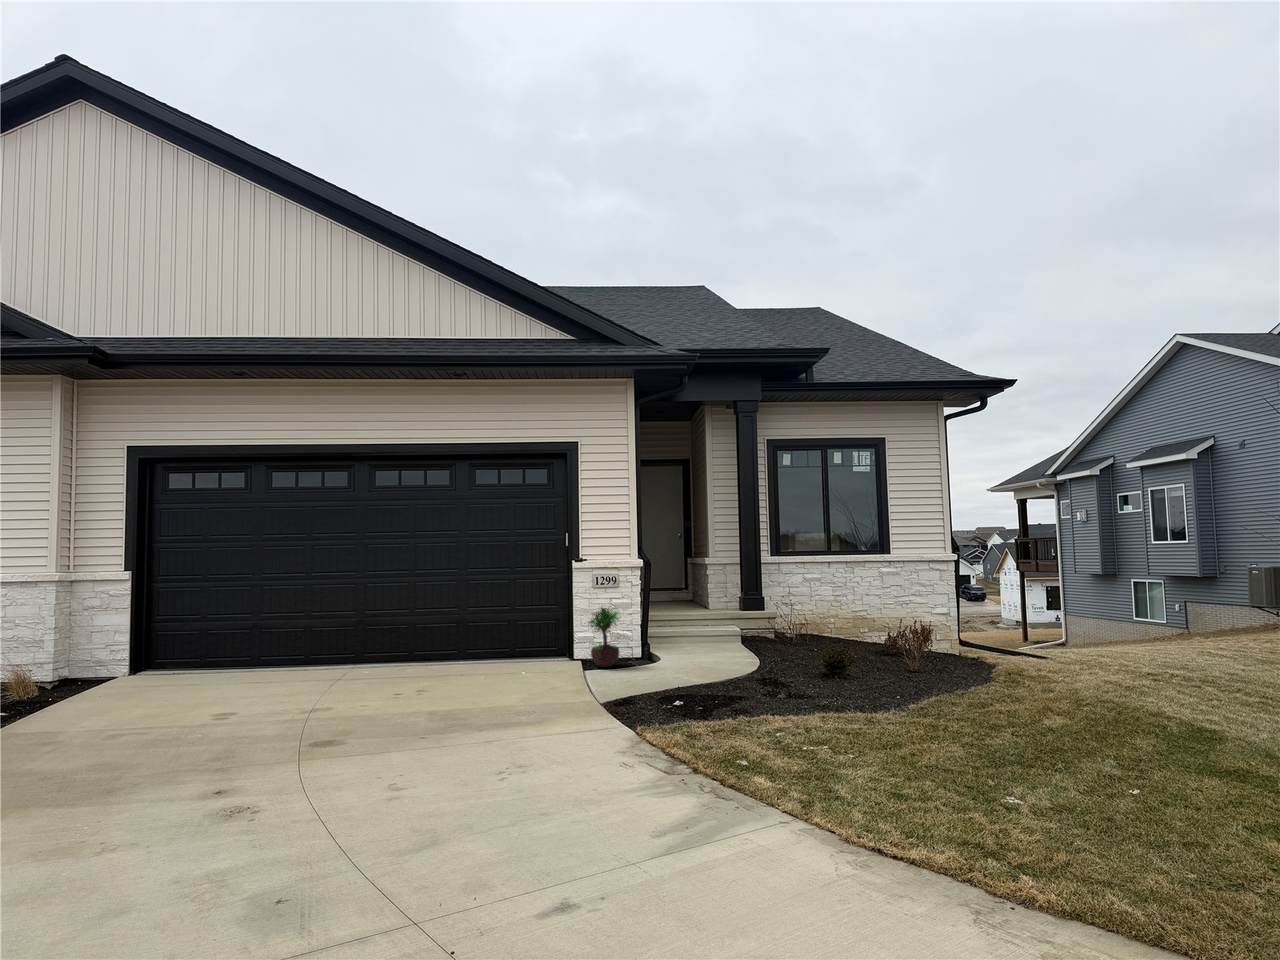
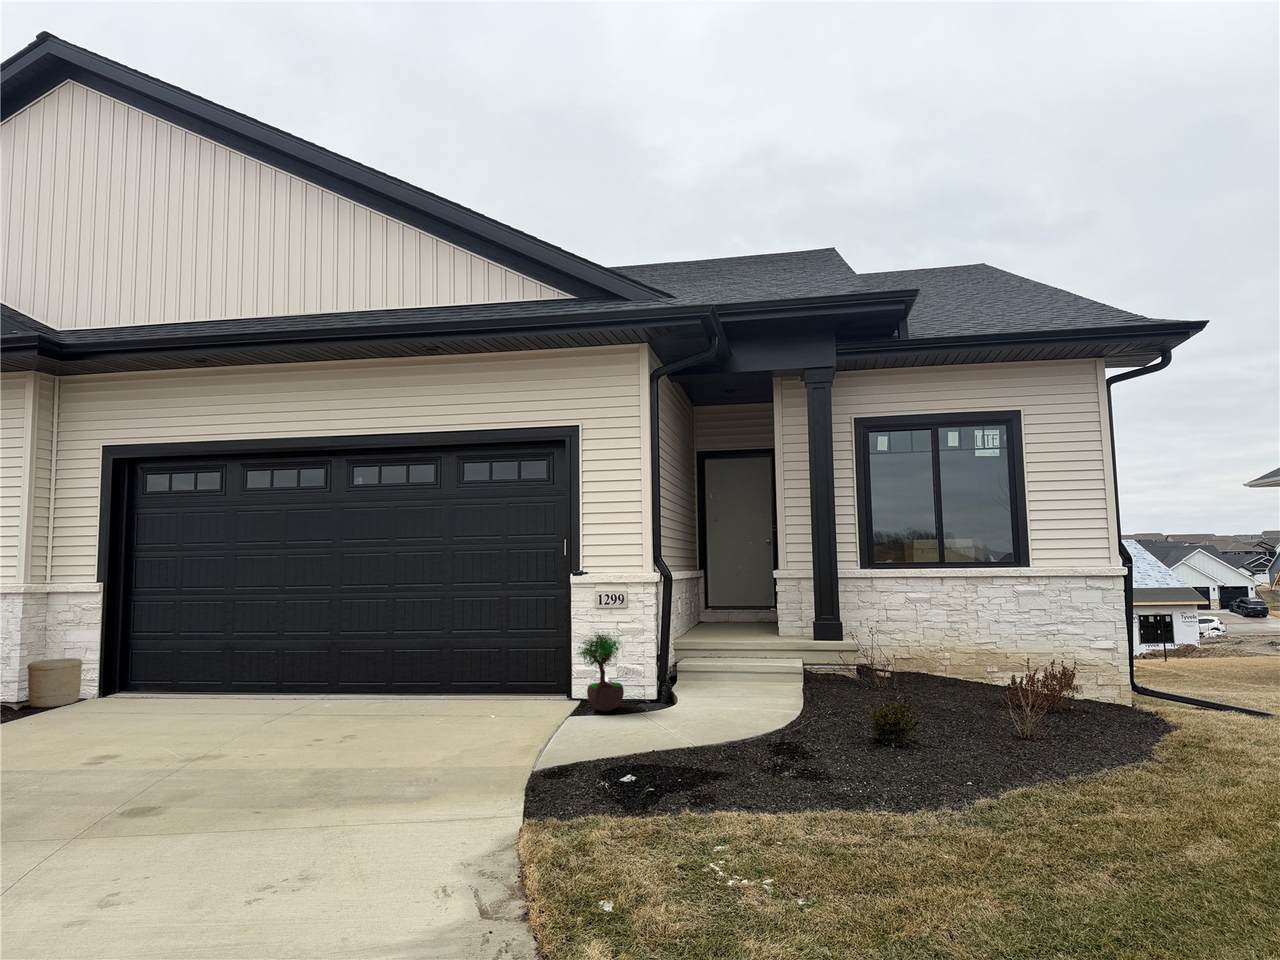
woven basket: none [67,641,117,686] -> present [27,658,83,707]

